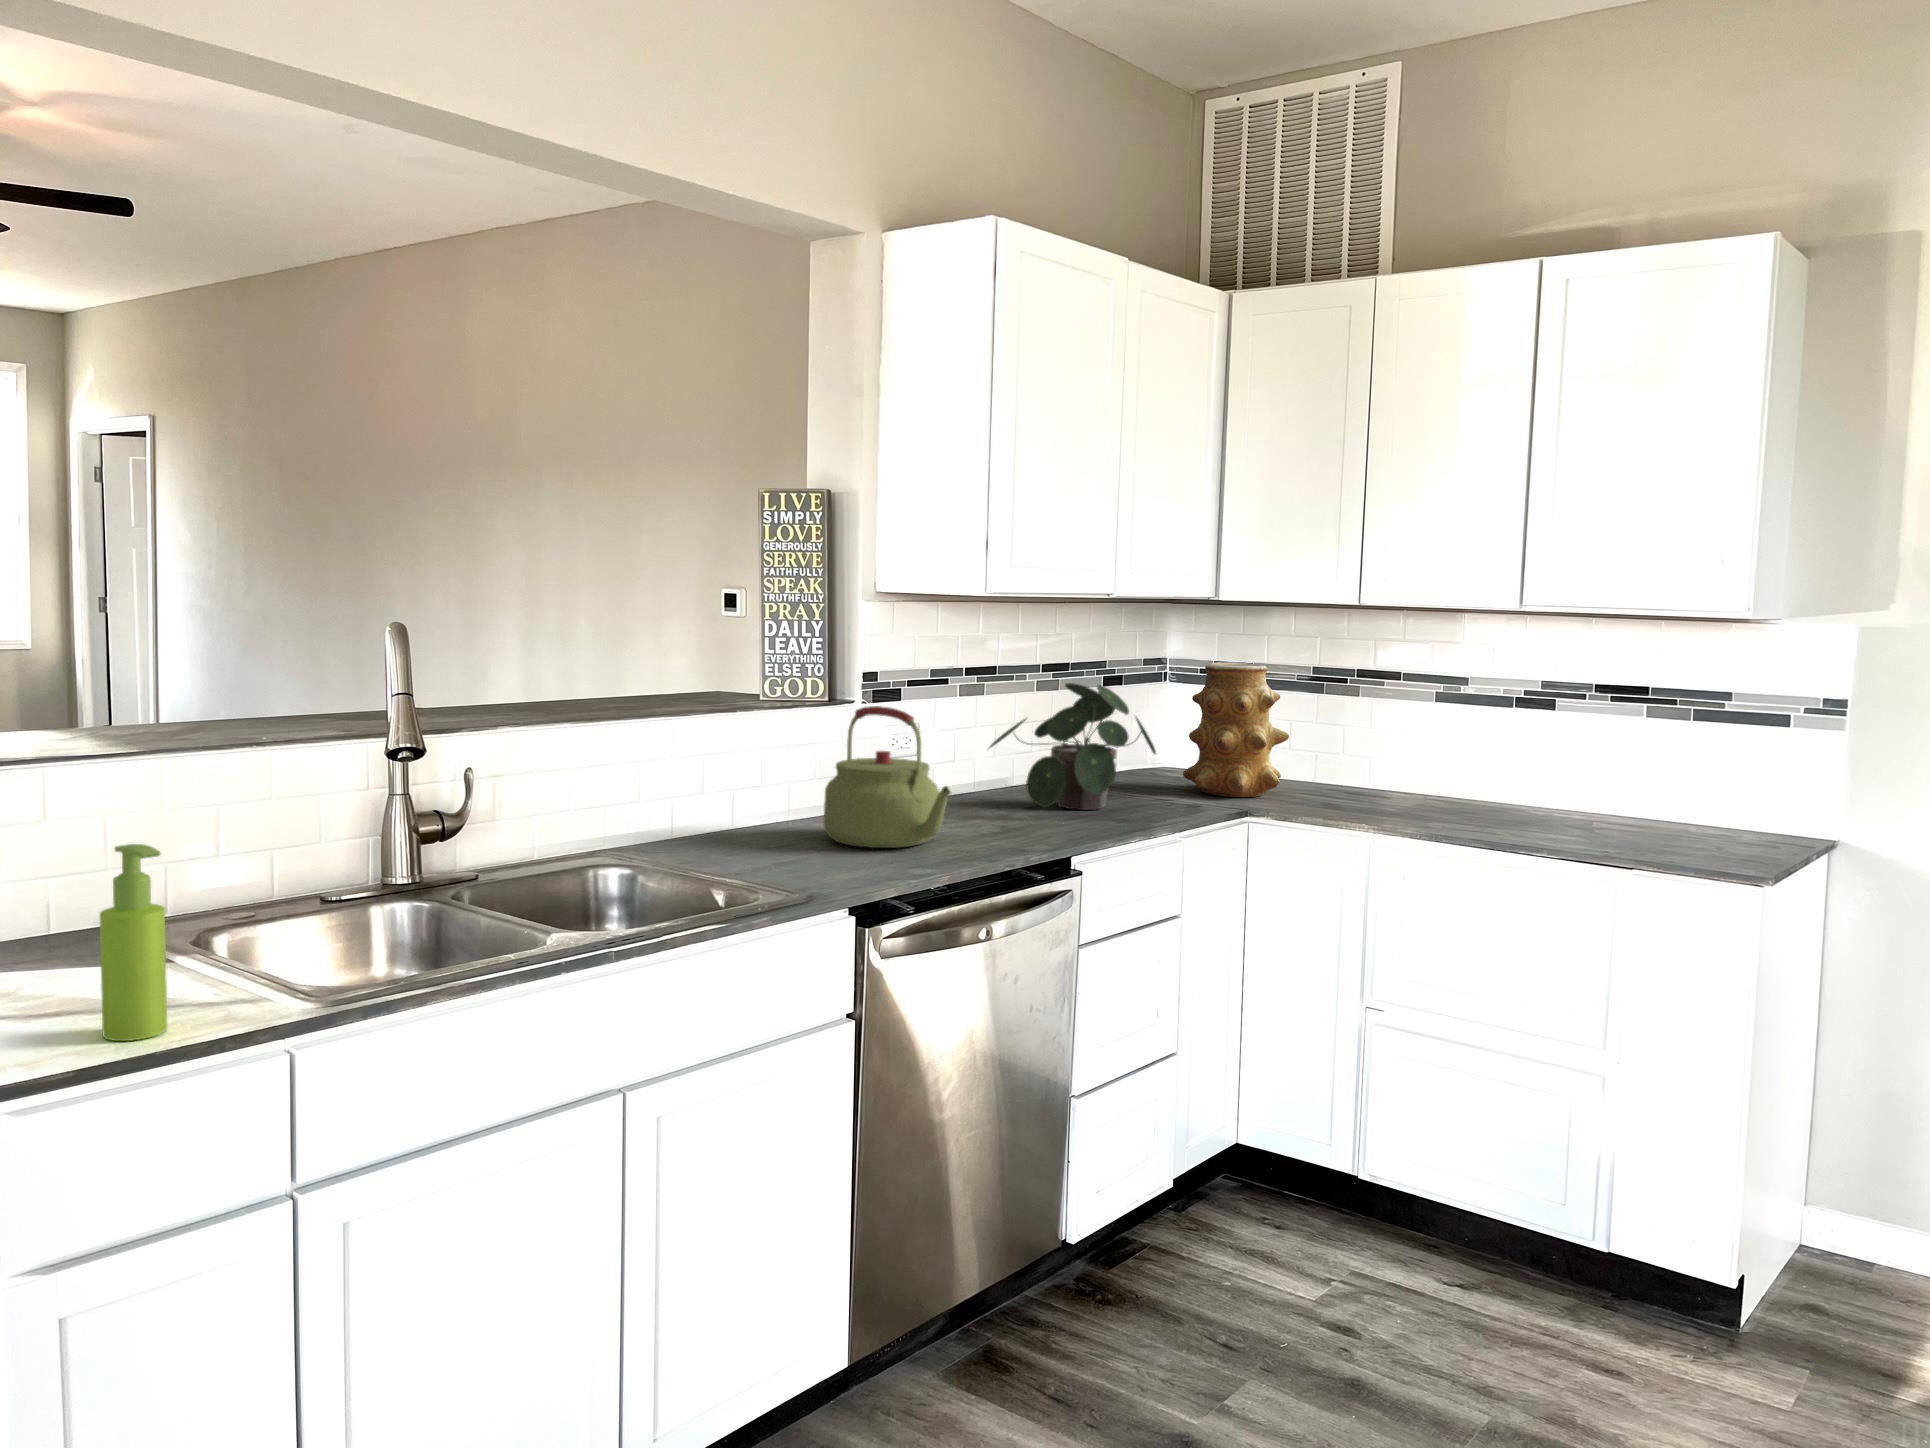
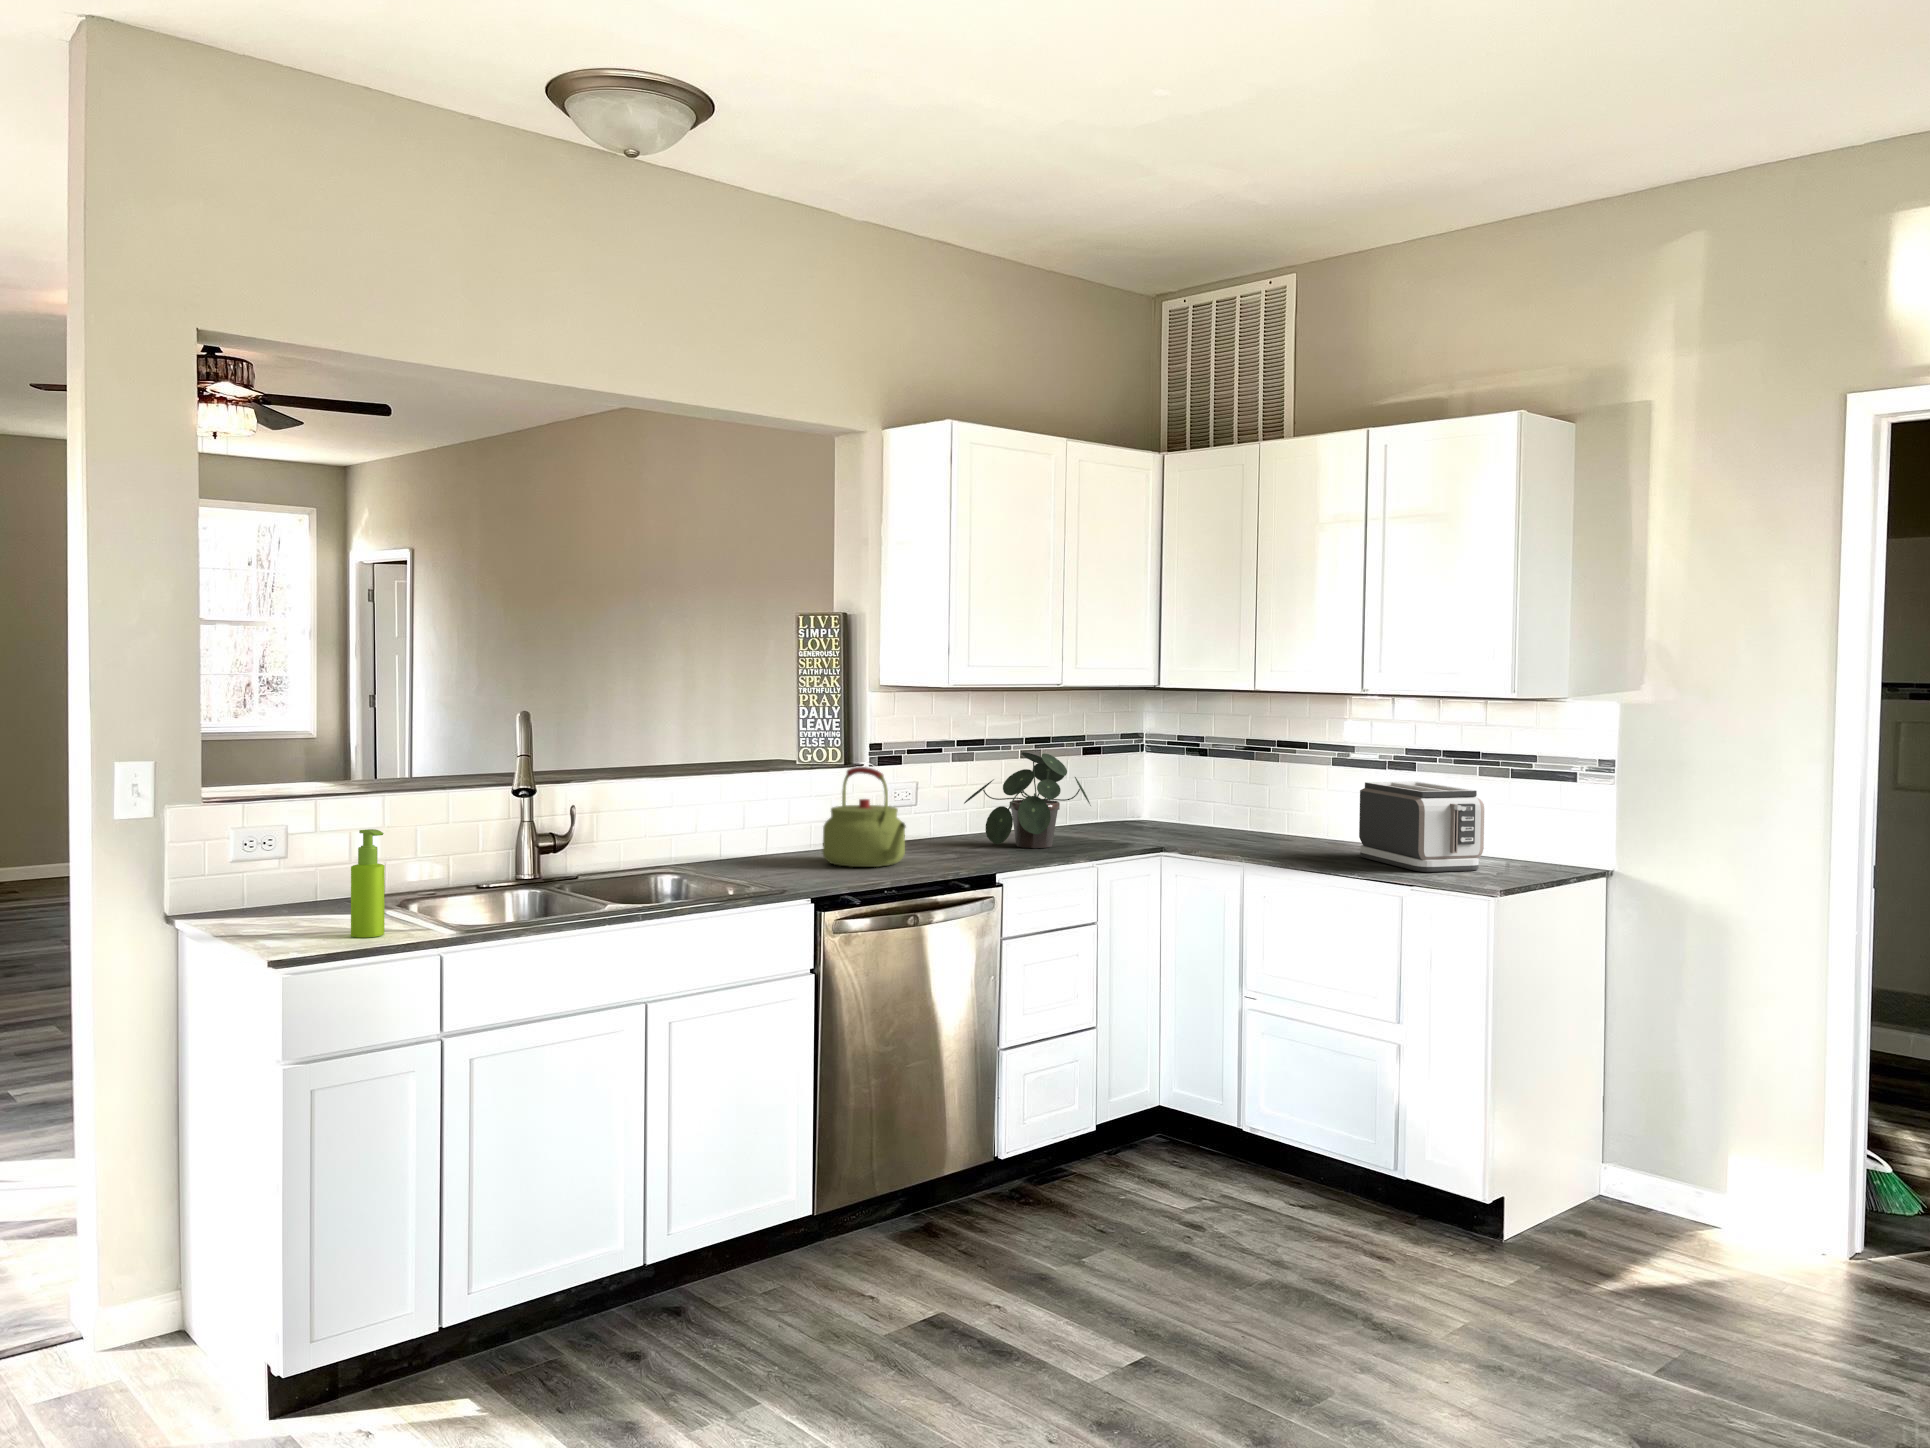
vase: present [1183,662,1289,797] -> none [1128,737,1207,842]
toaster: none [1507,725,1693,847] -> present [1359,782,1484,872]

